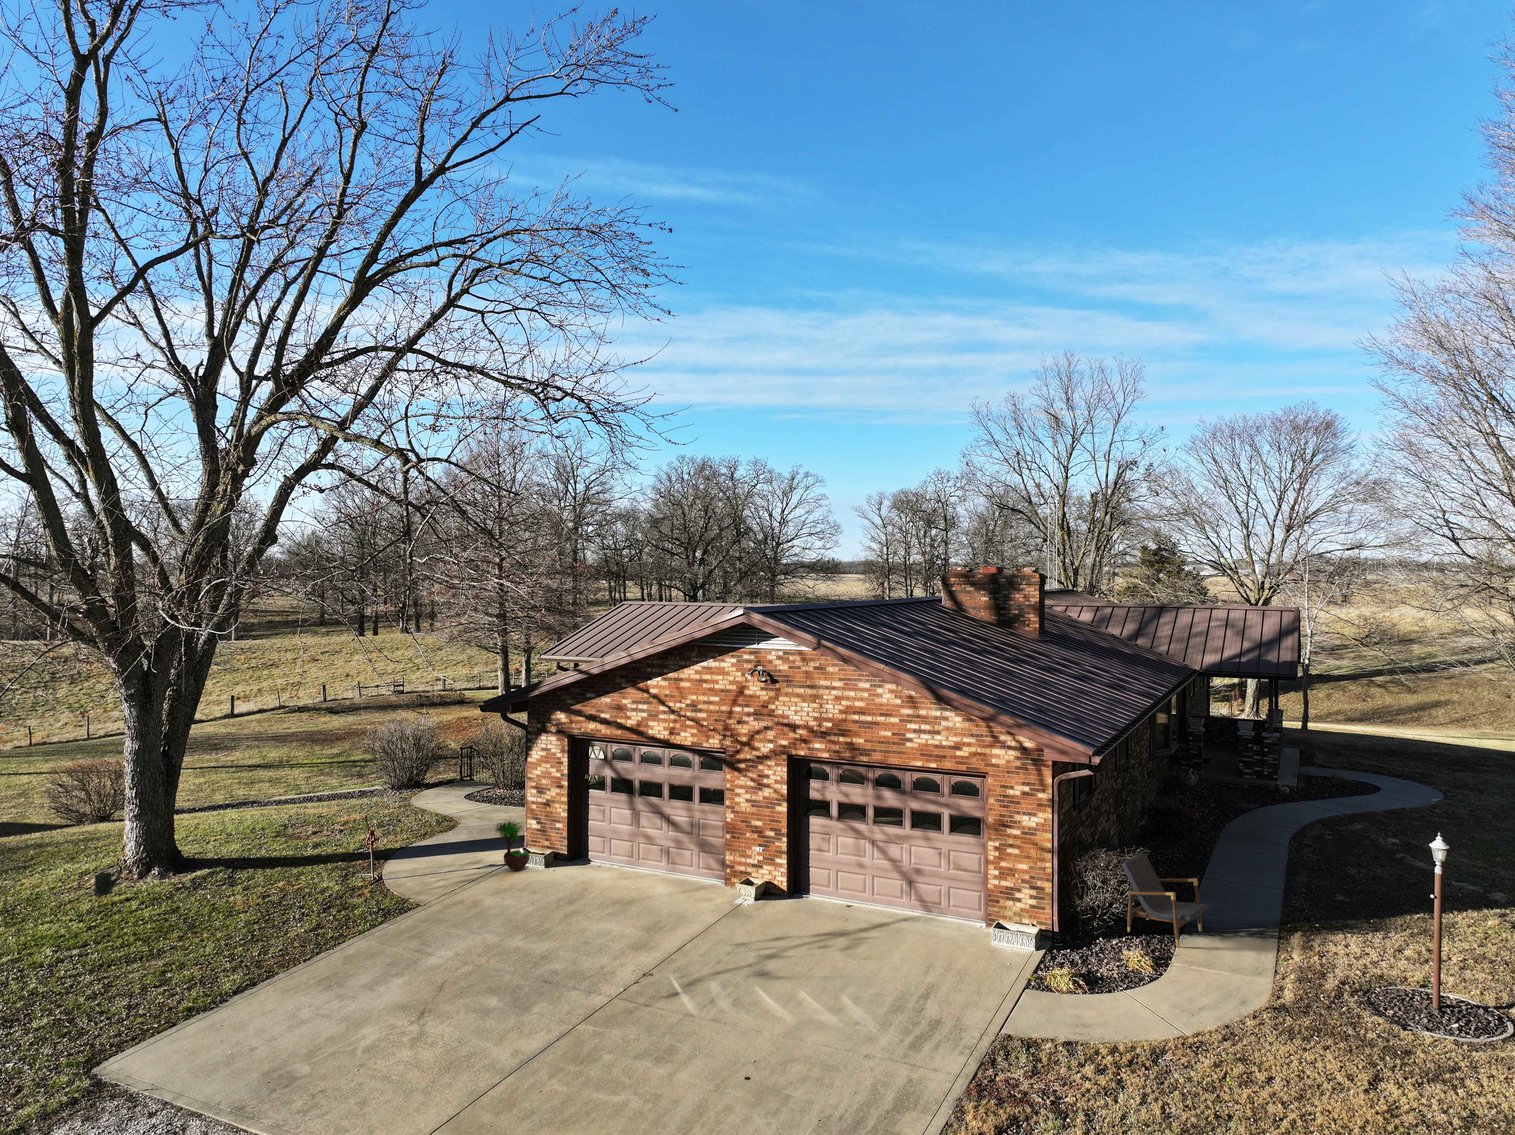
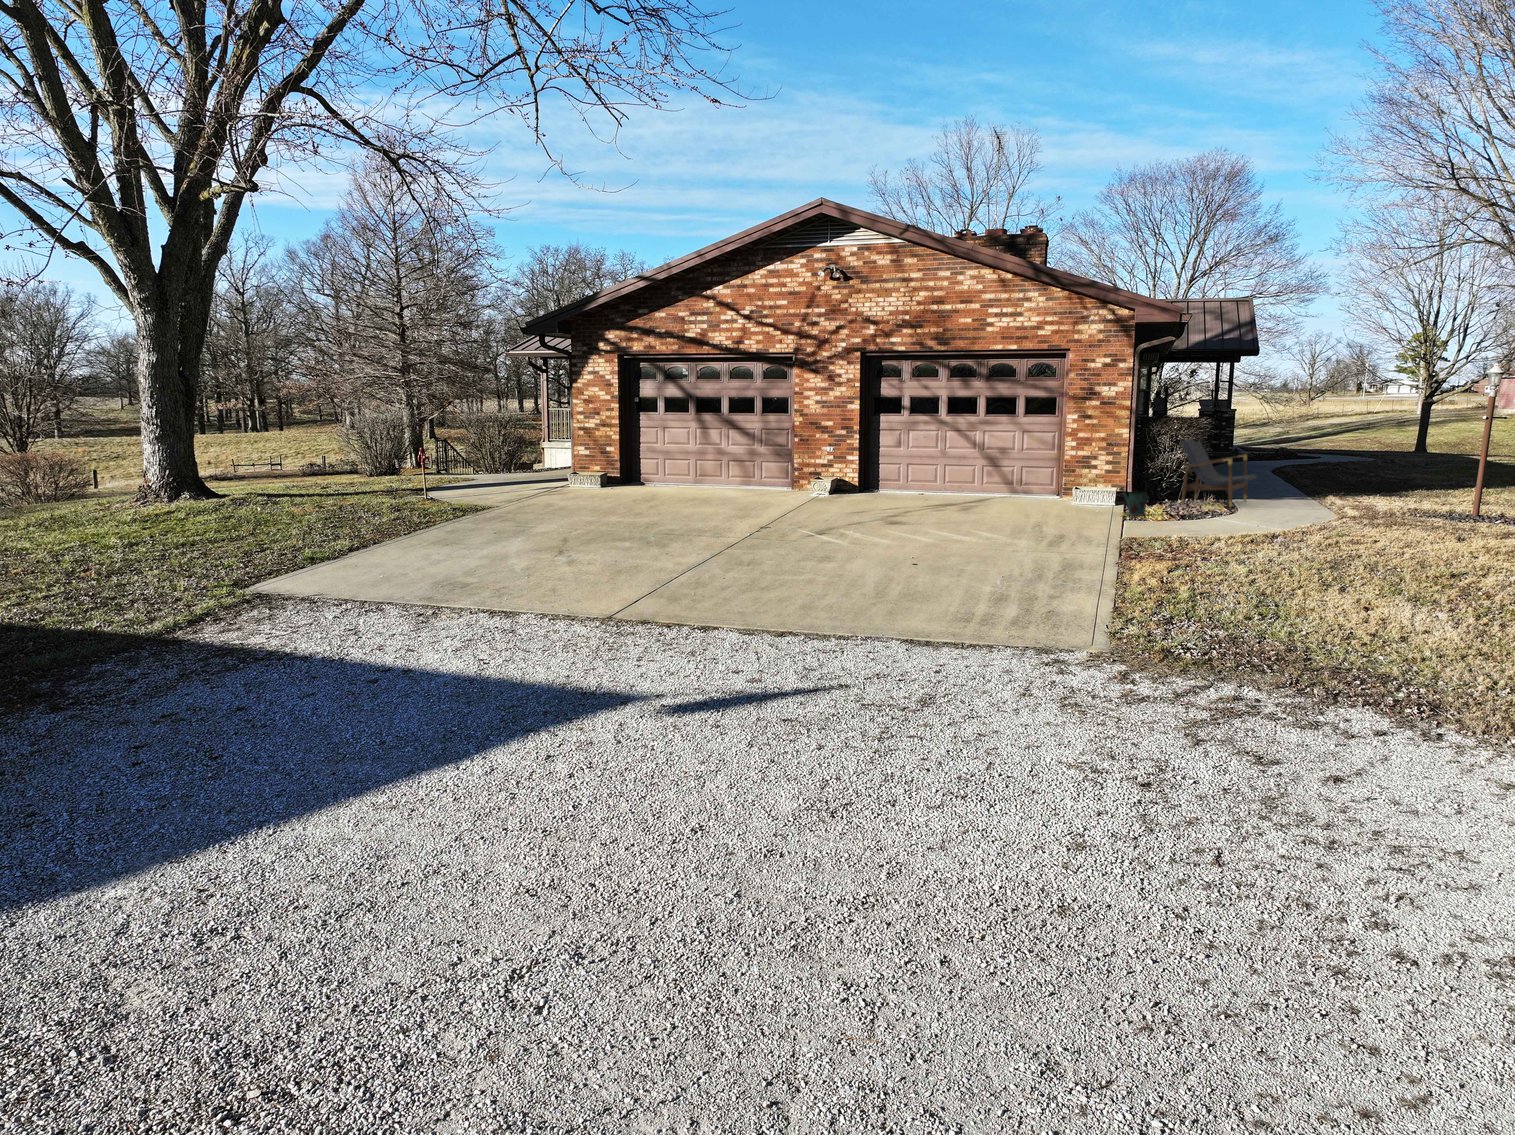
potted tree: present [496,820,529,870] -> none [543,440,581,496]
watering can: present [94,867,127,896] -> present [1120,487,1149,516]

